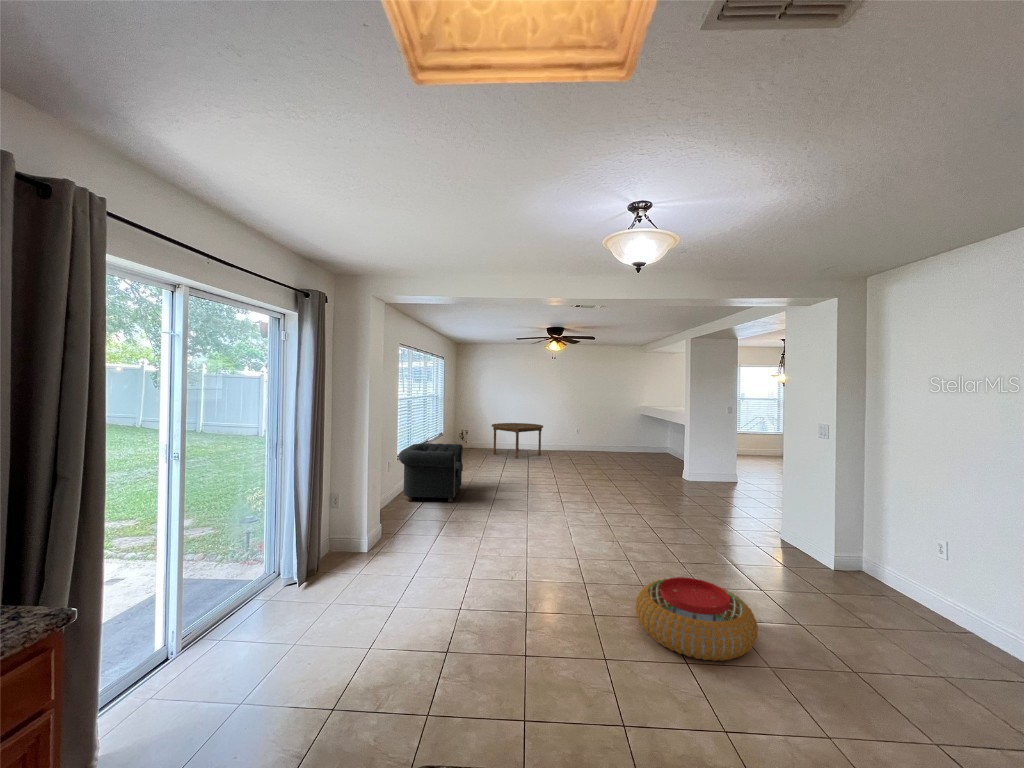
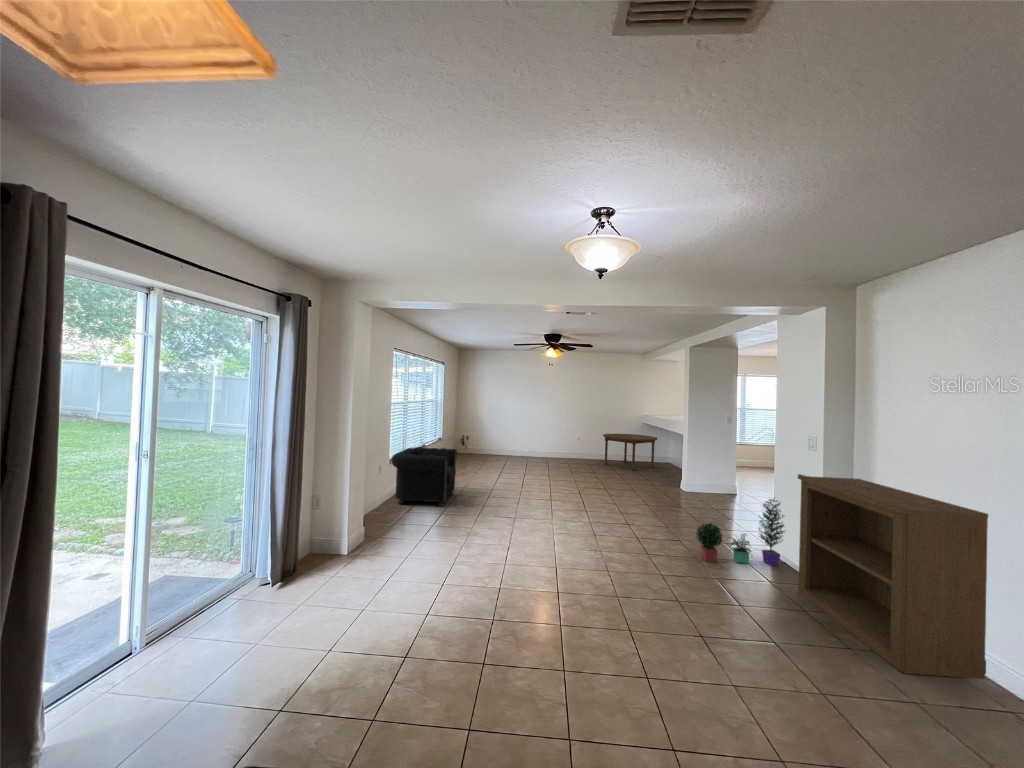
dining table: present [492,423,543,458] -> present [603,434,657,470]
bookshelf: none [813,462,1004,652] -> present [798,474,988,679]
potted plant: none [710,485,799,551] -> present [696,499,785,566]
pouf: present [636,577,758,661] -> none [603,589,726,678]

